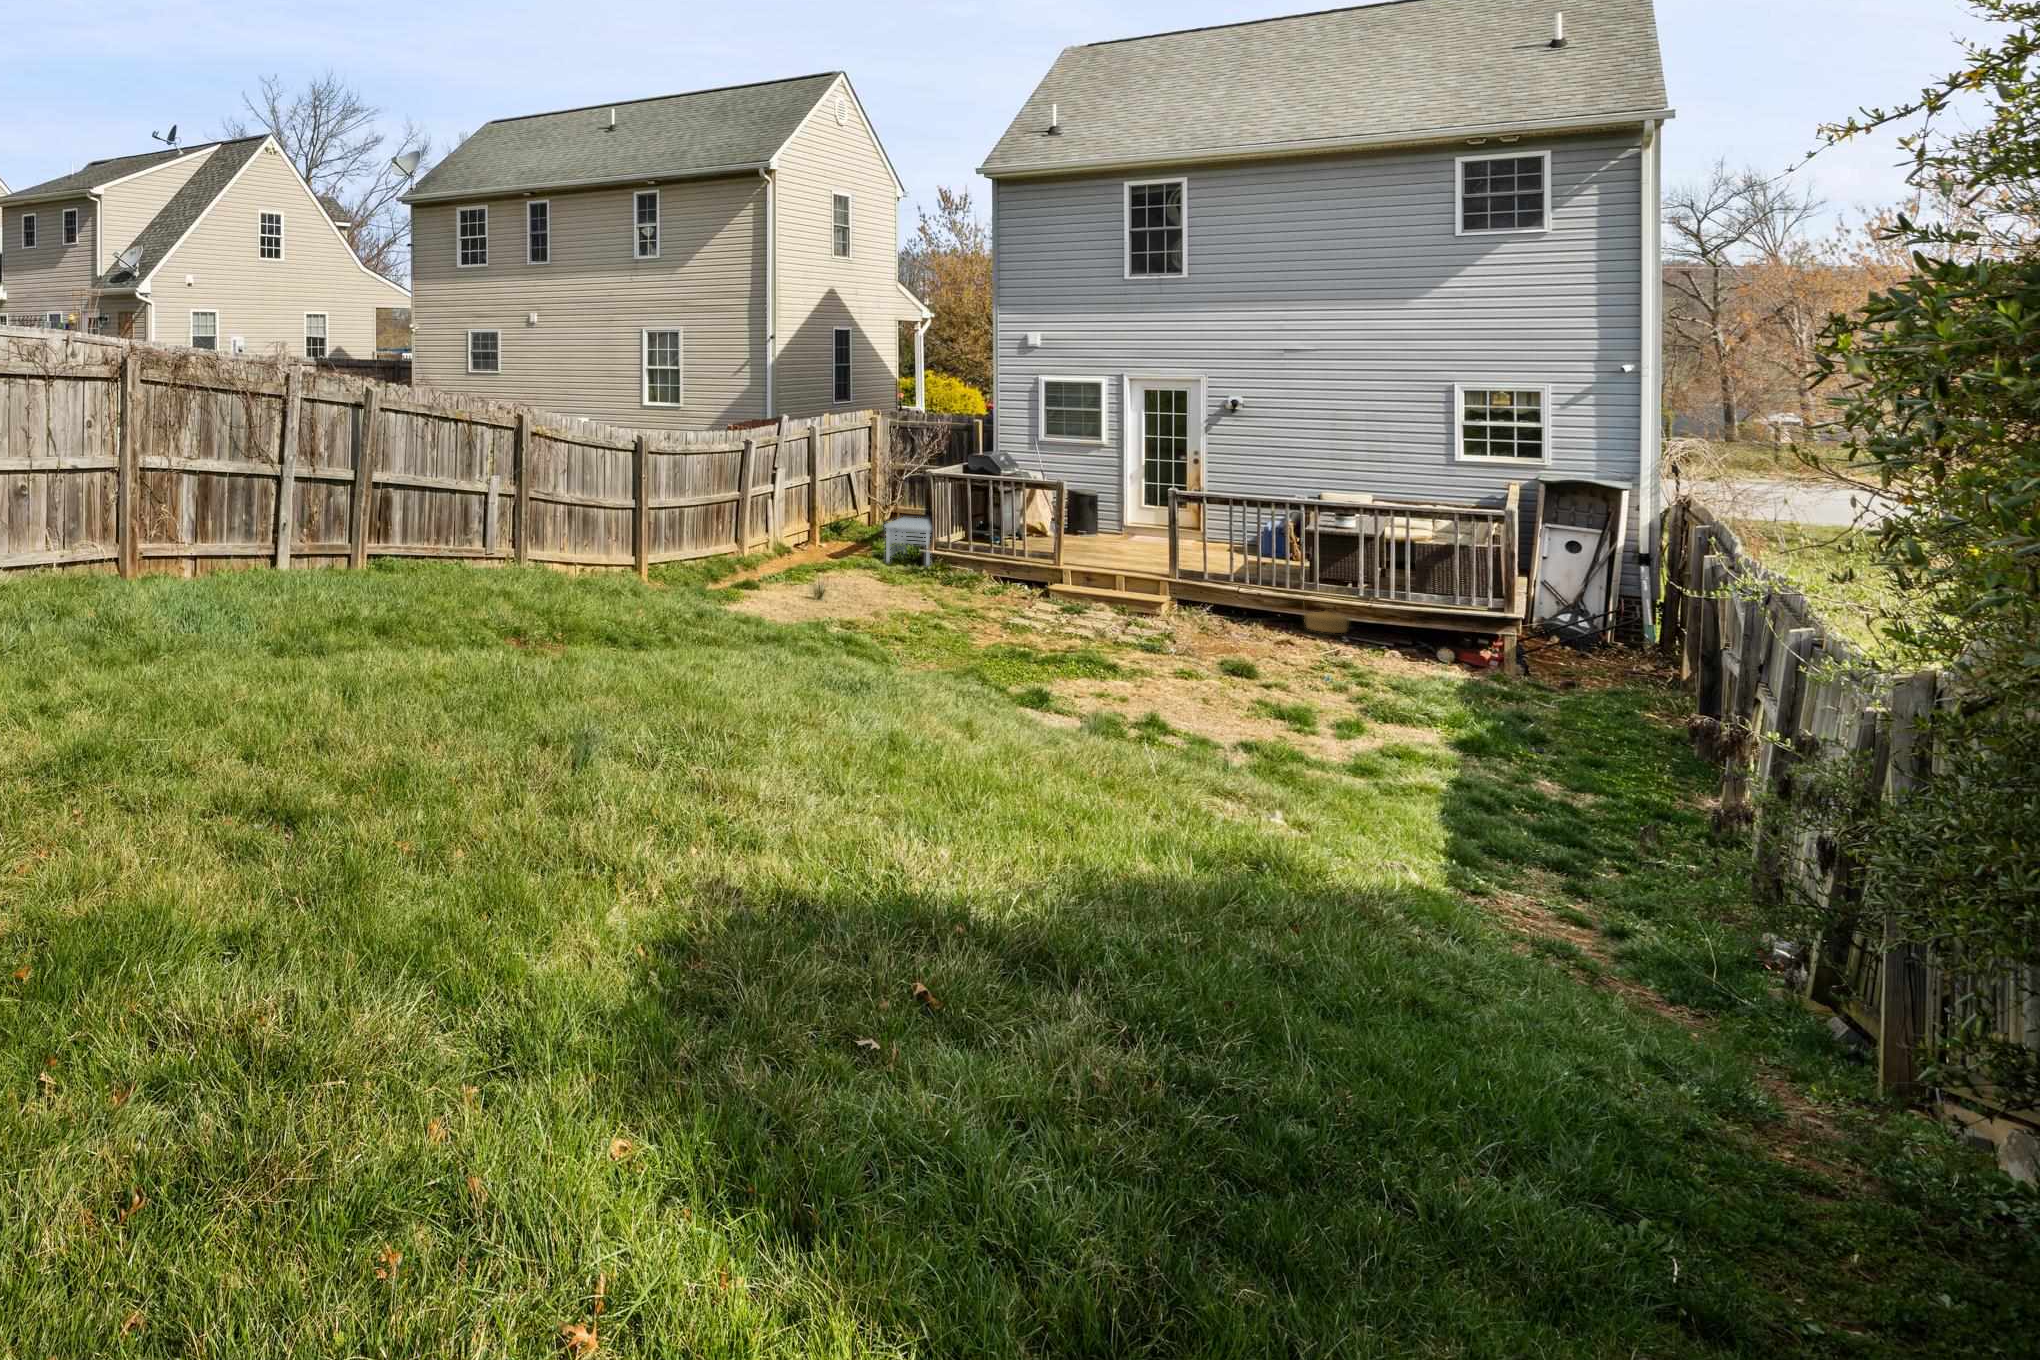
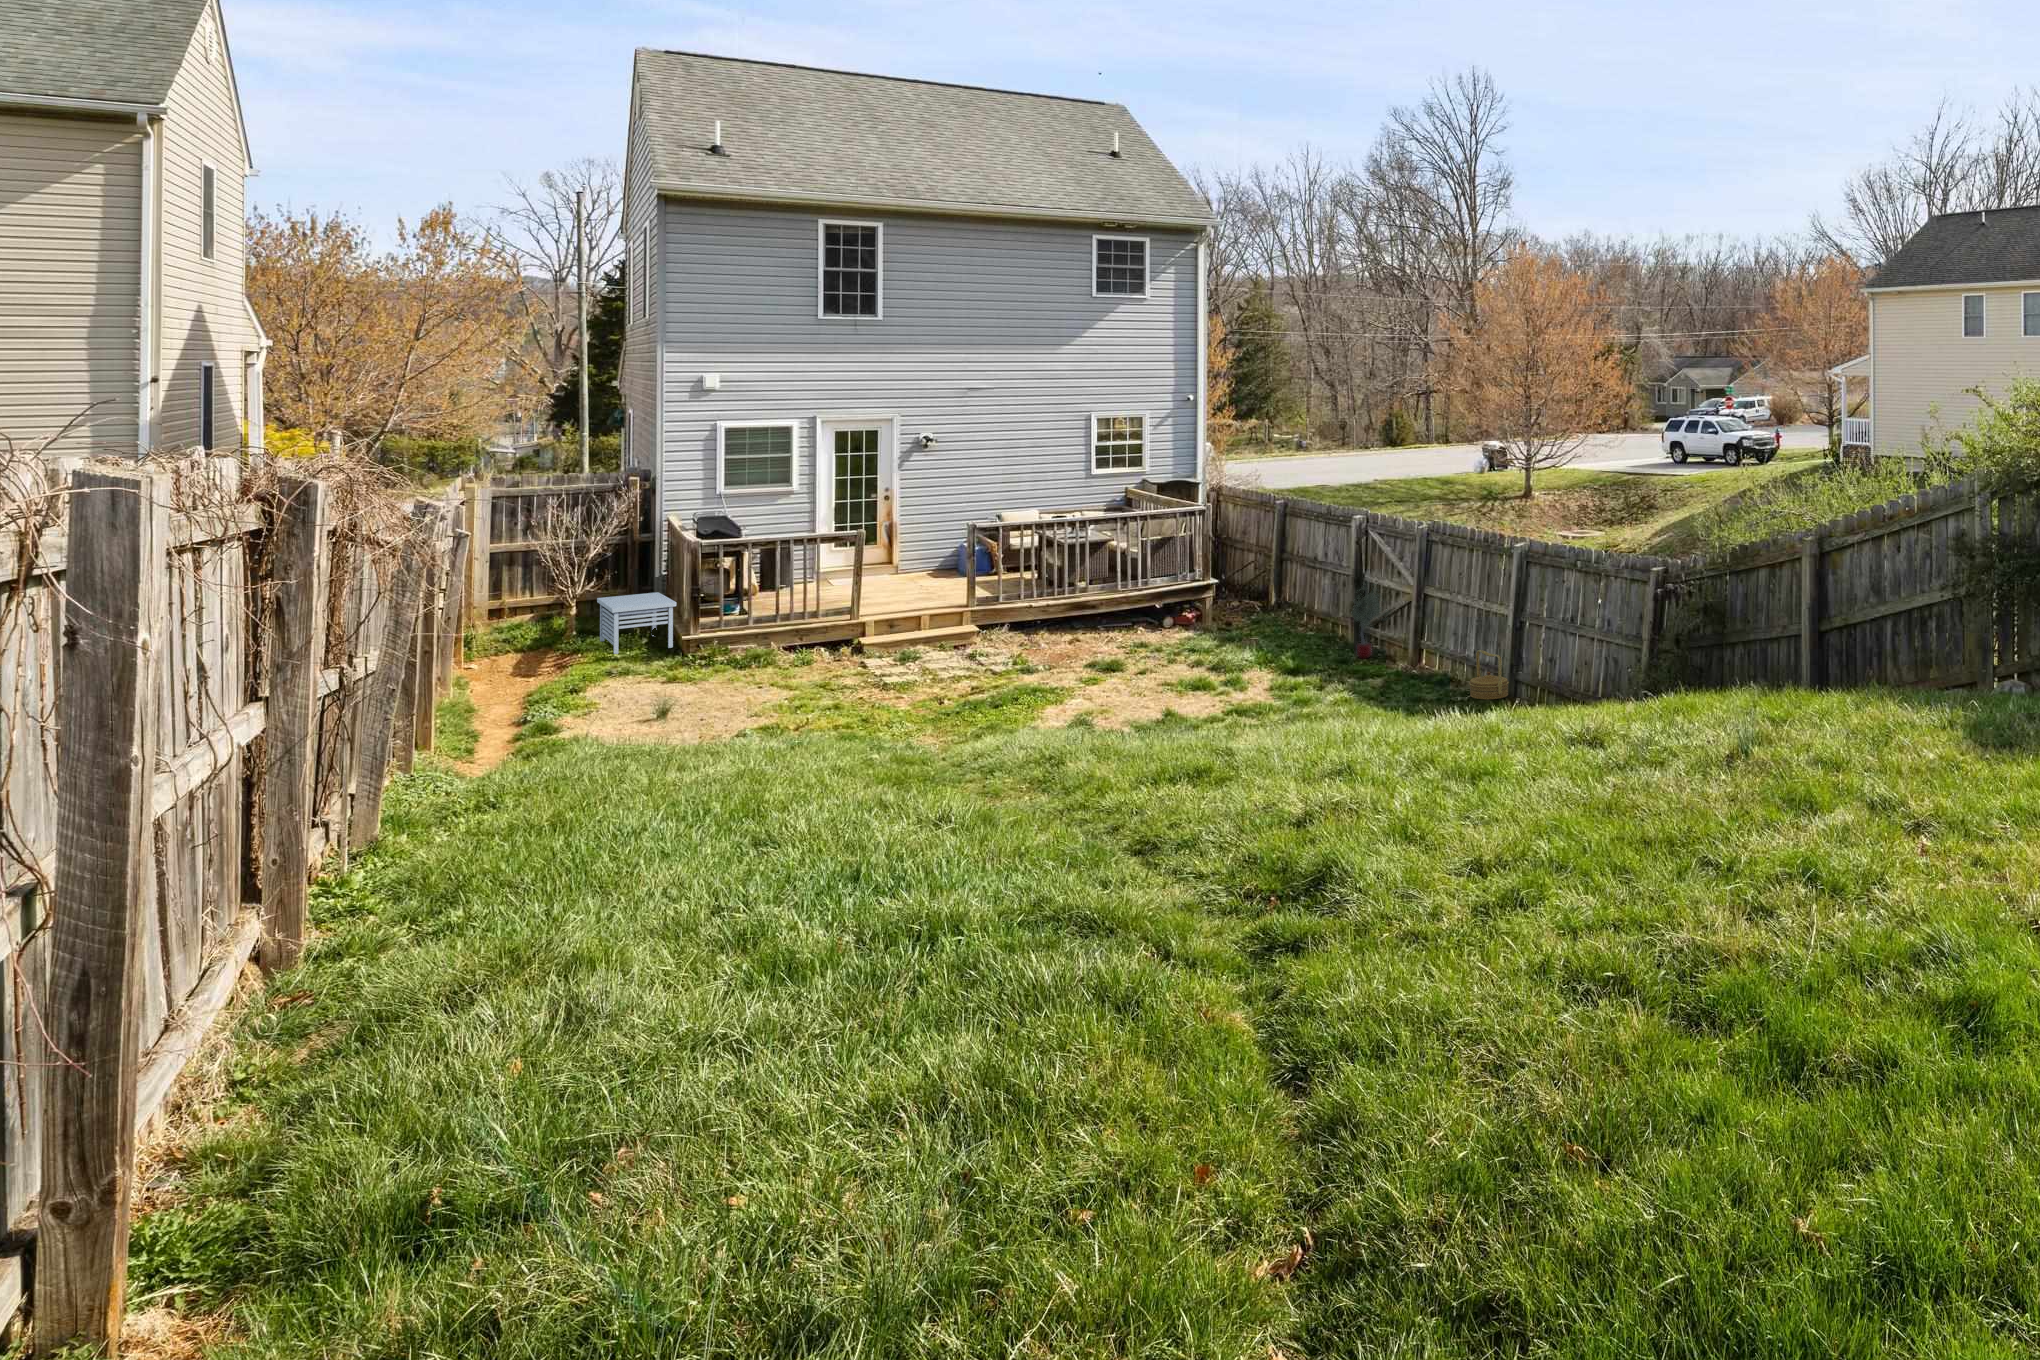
woven basket: present [1305,589,1348,633] -> present [1469,650,1509,699]
potted tree: none [1561,624,1641,739] -> present [1351,584,1388,658]

